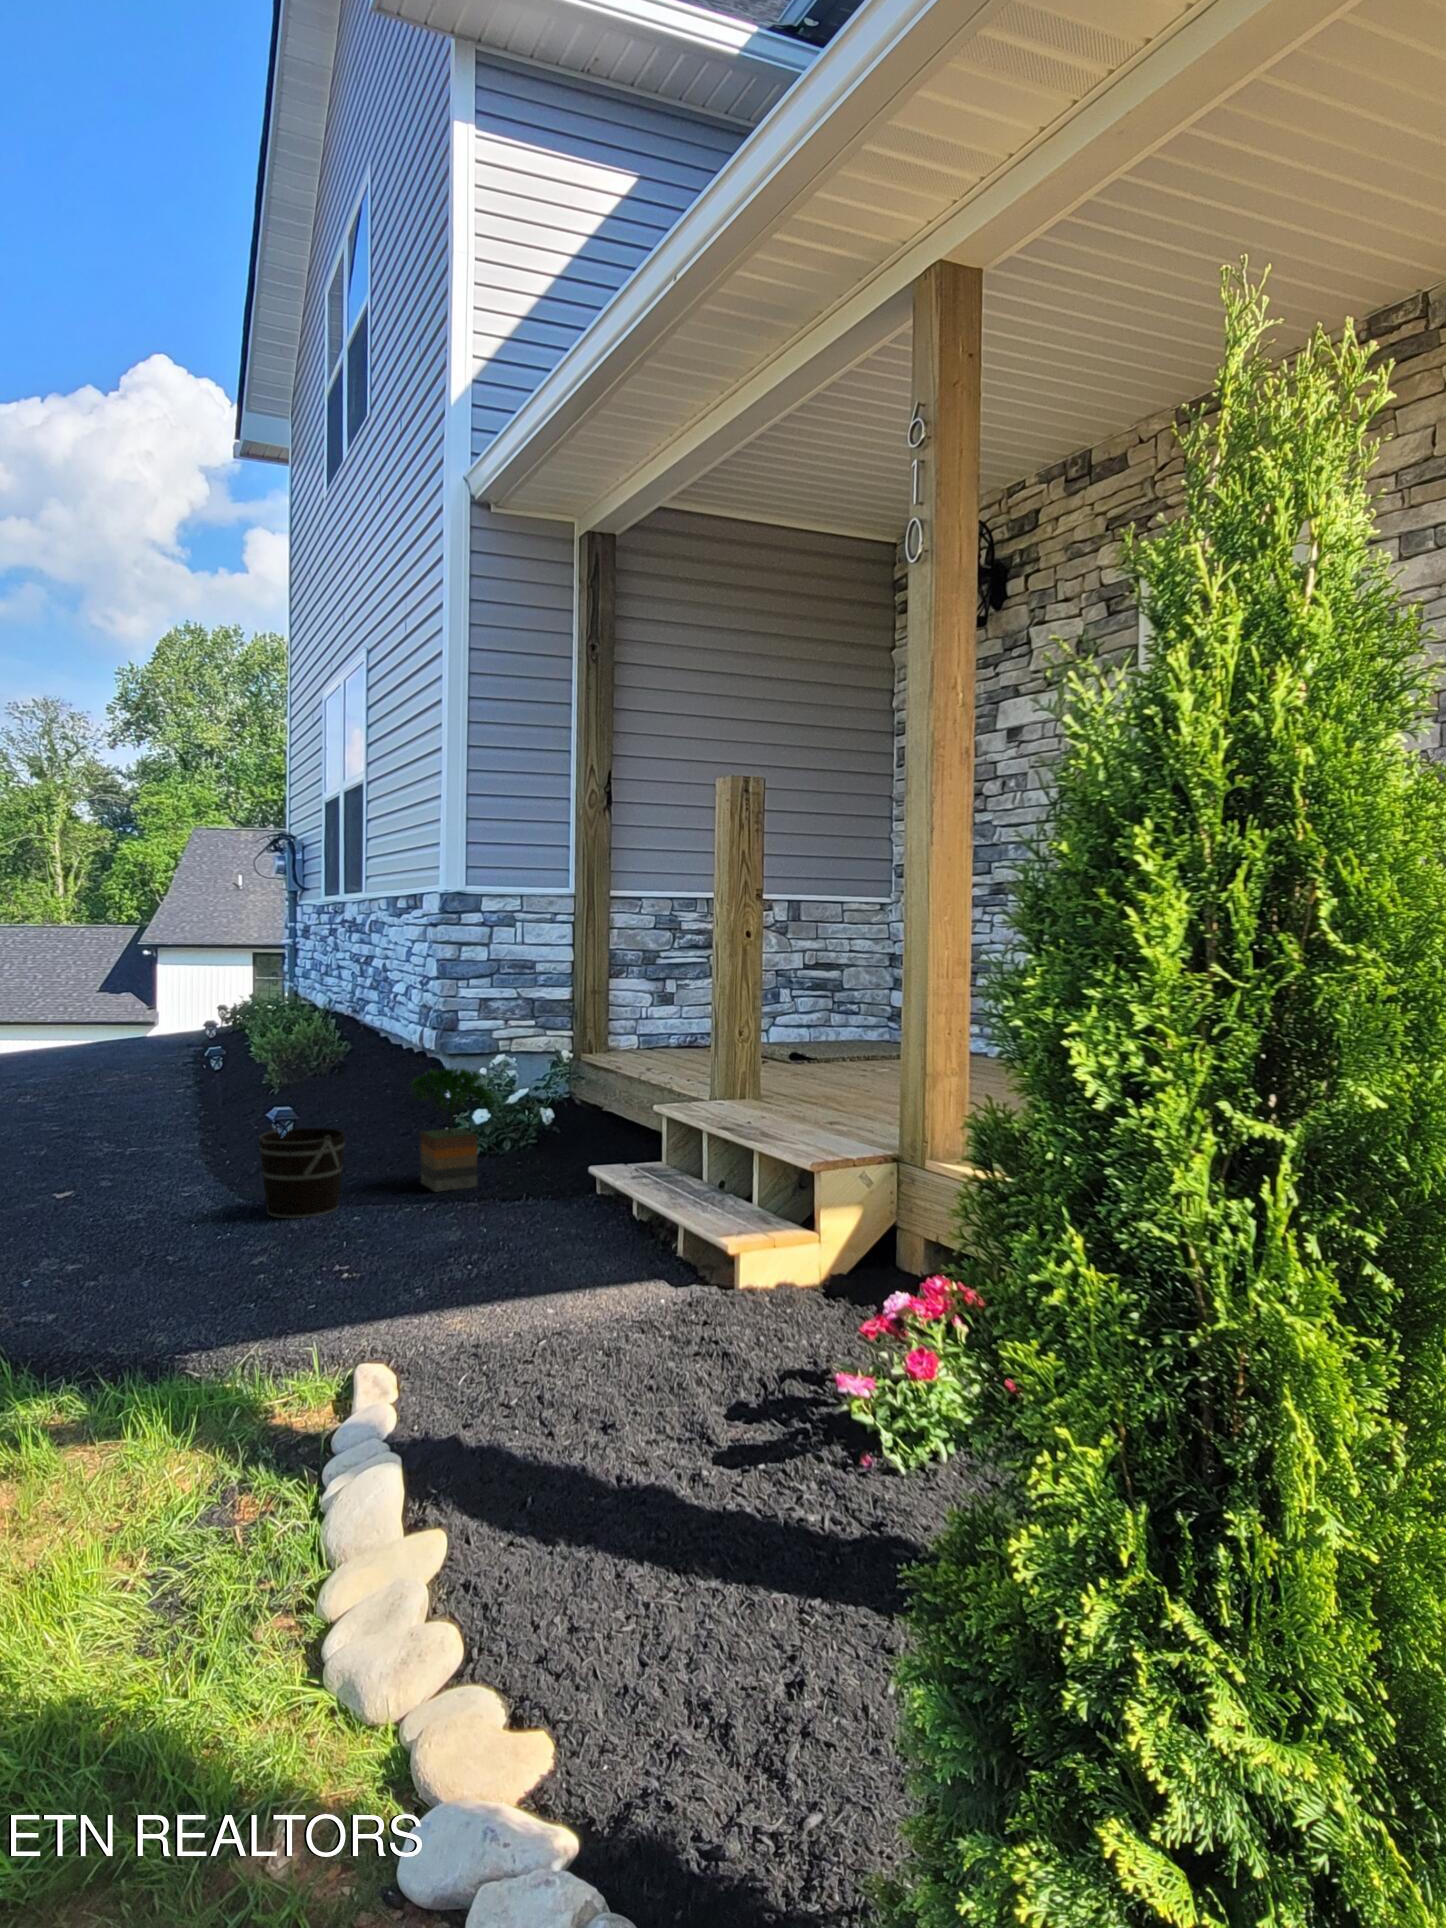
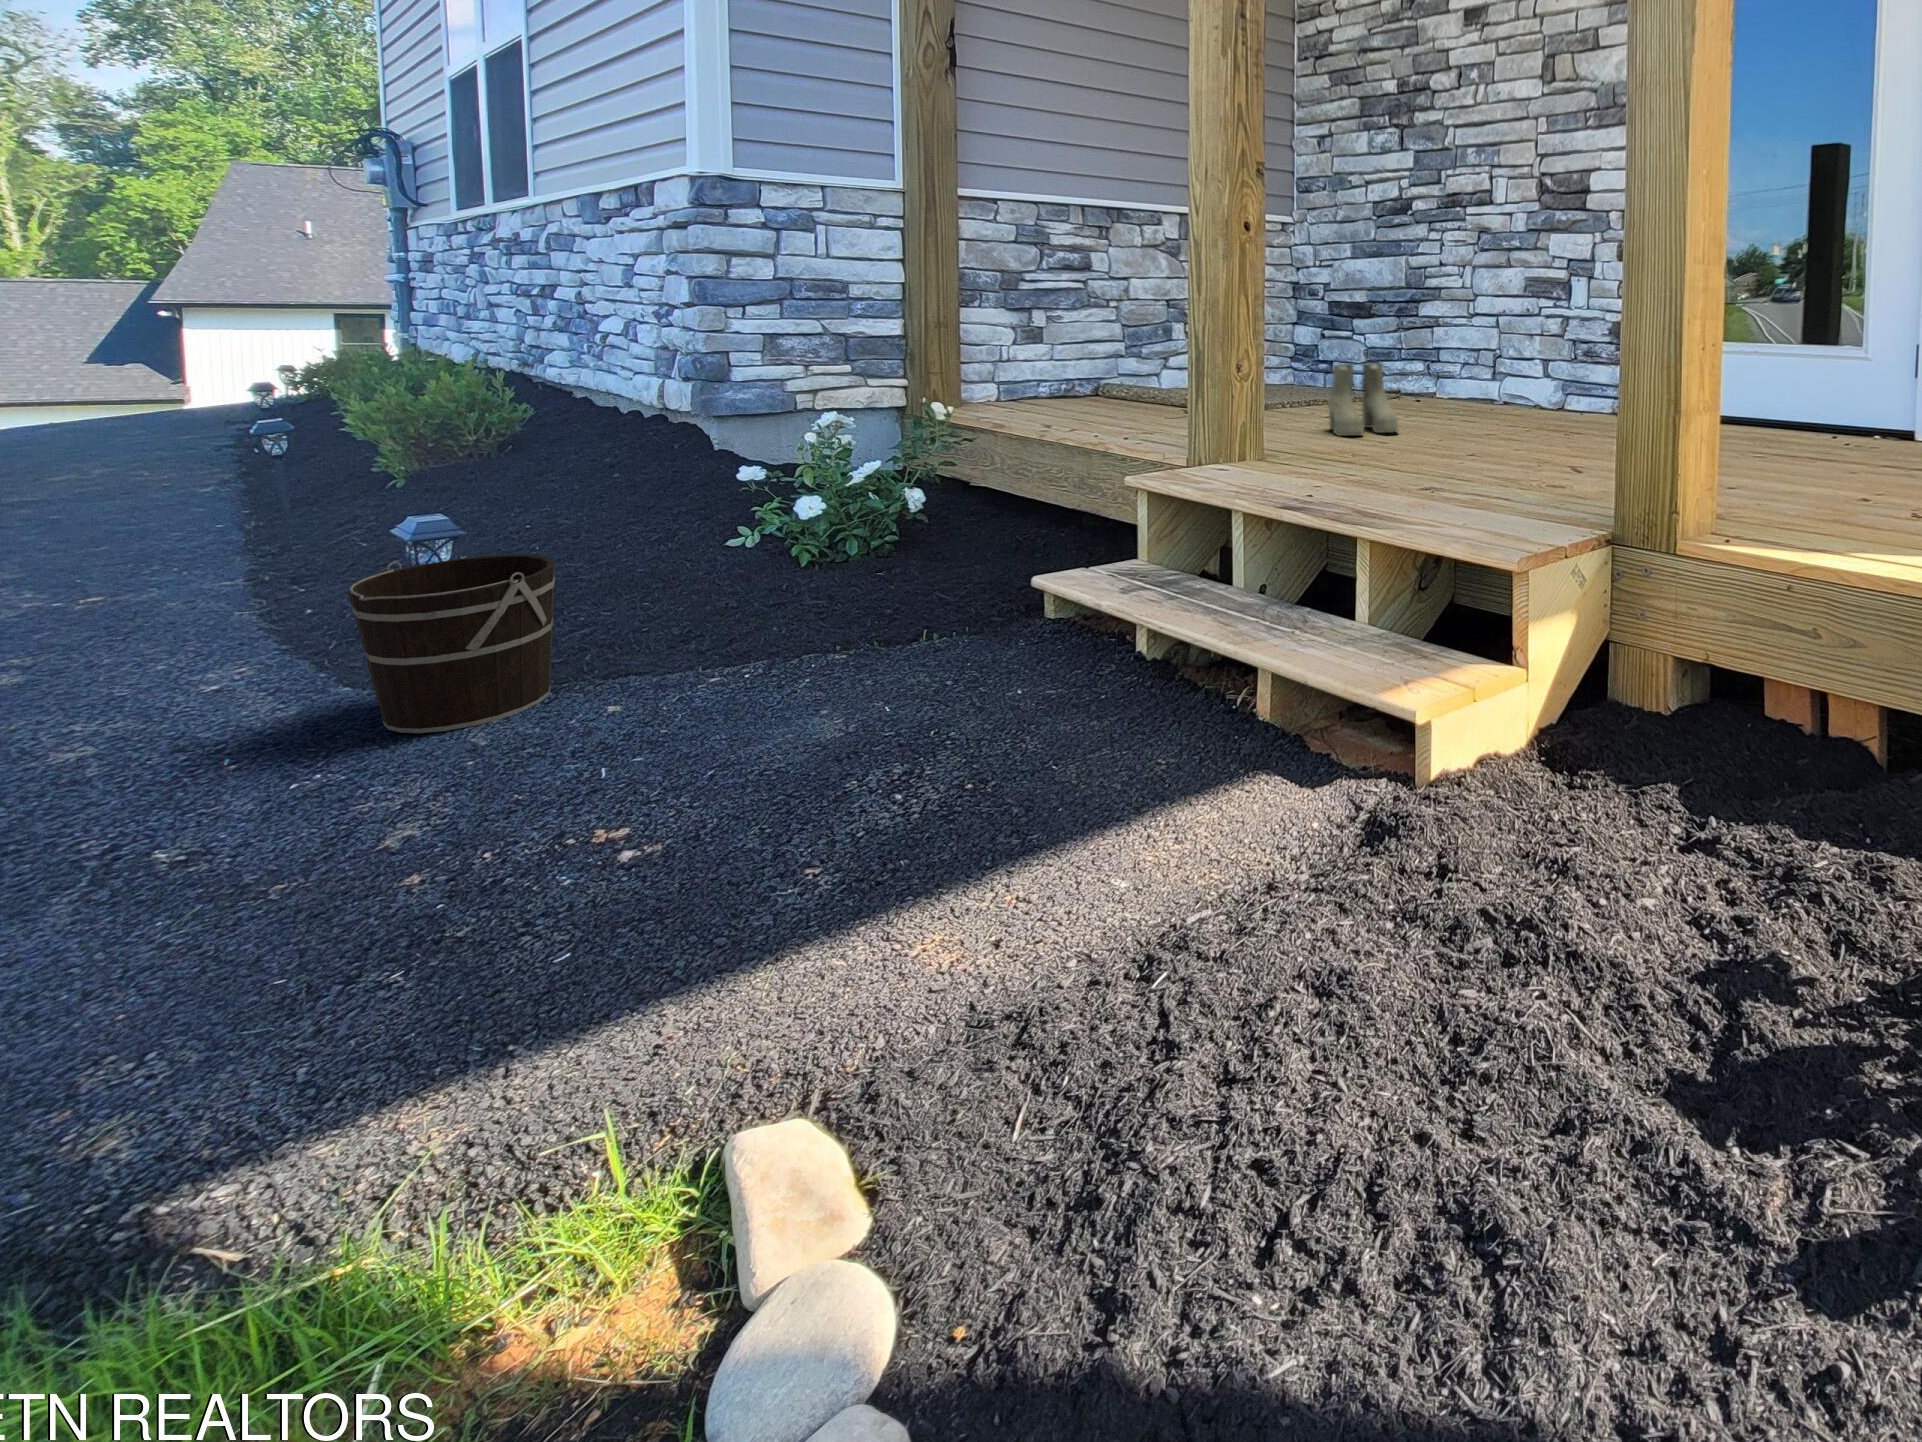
boots: none [824,1035,874,1091] -> present [1328,363,1398,436]
potted tree: present [412,1068,494,1192] -> none [675,432,846,636]

